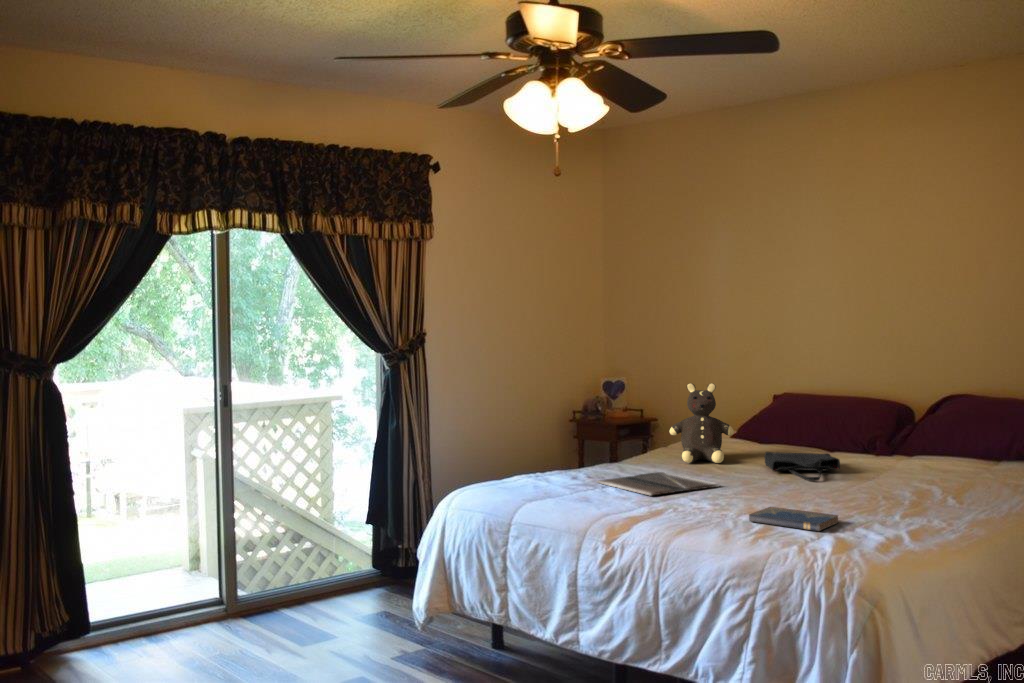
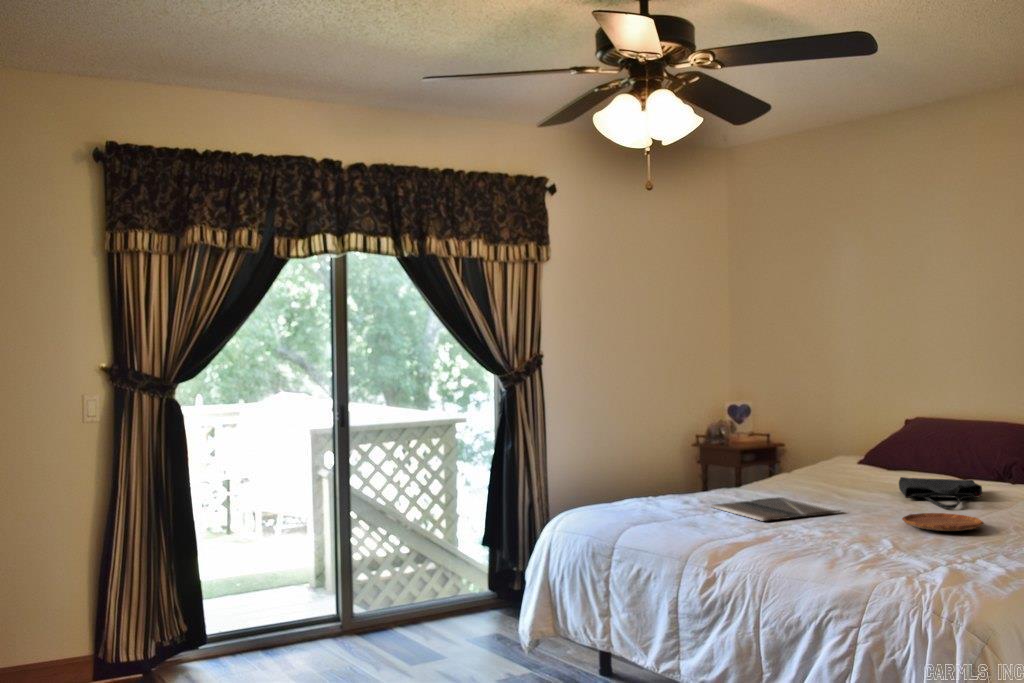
teddy bear: present [669,383,734,463] -> none [796,404,867,489]
tray: none [777,485,850,502] -> present [902,513,984,531]
hardcover book: present [749,507,838,531] -> none [862,535,964,562]

